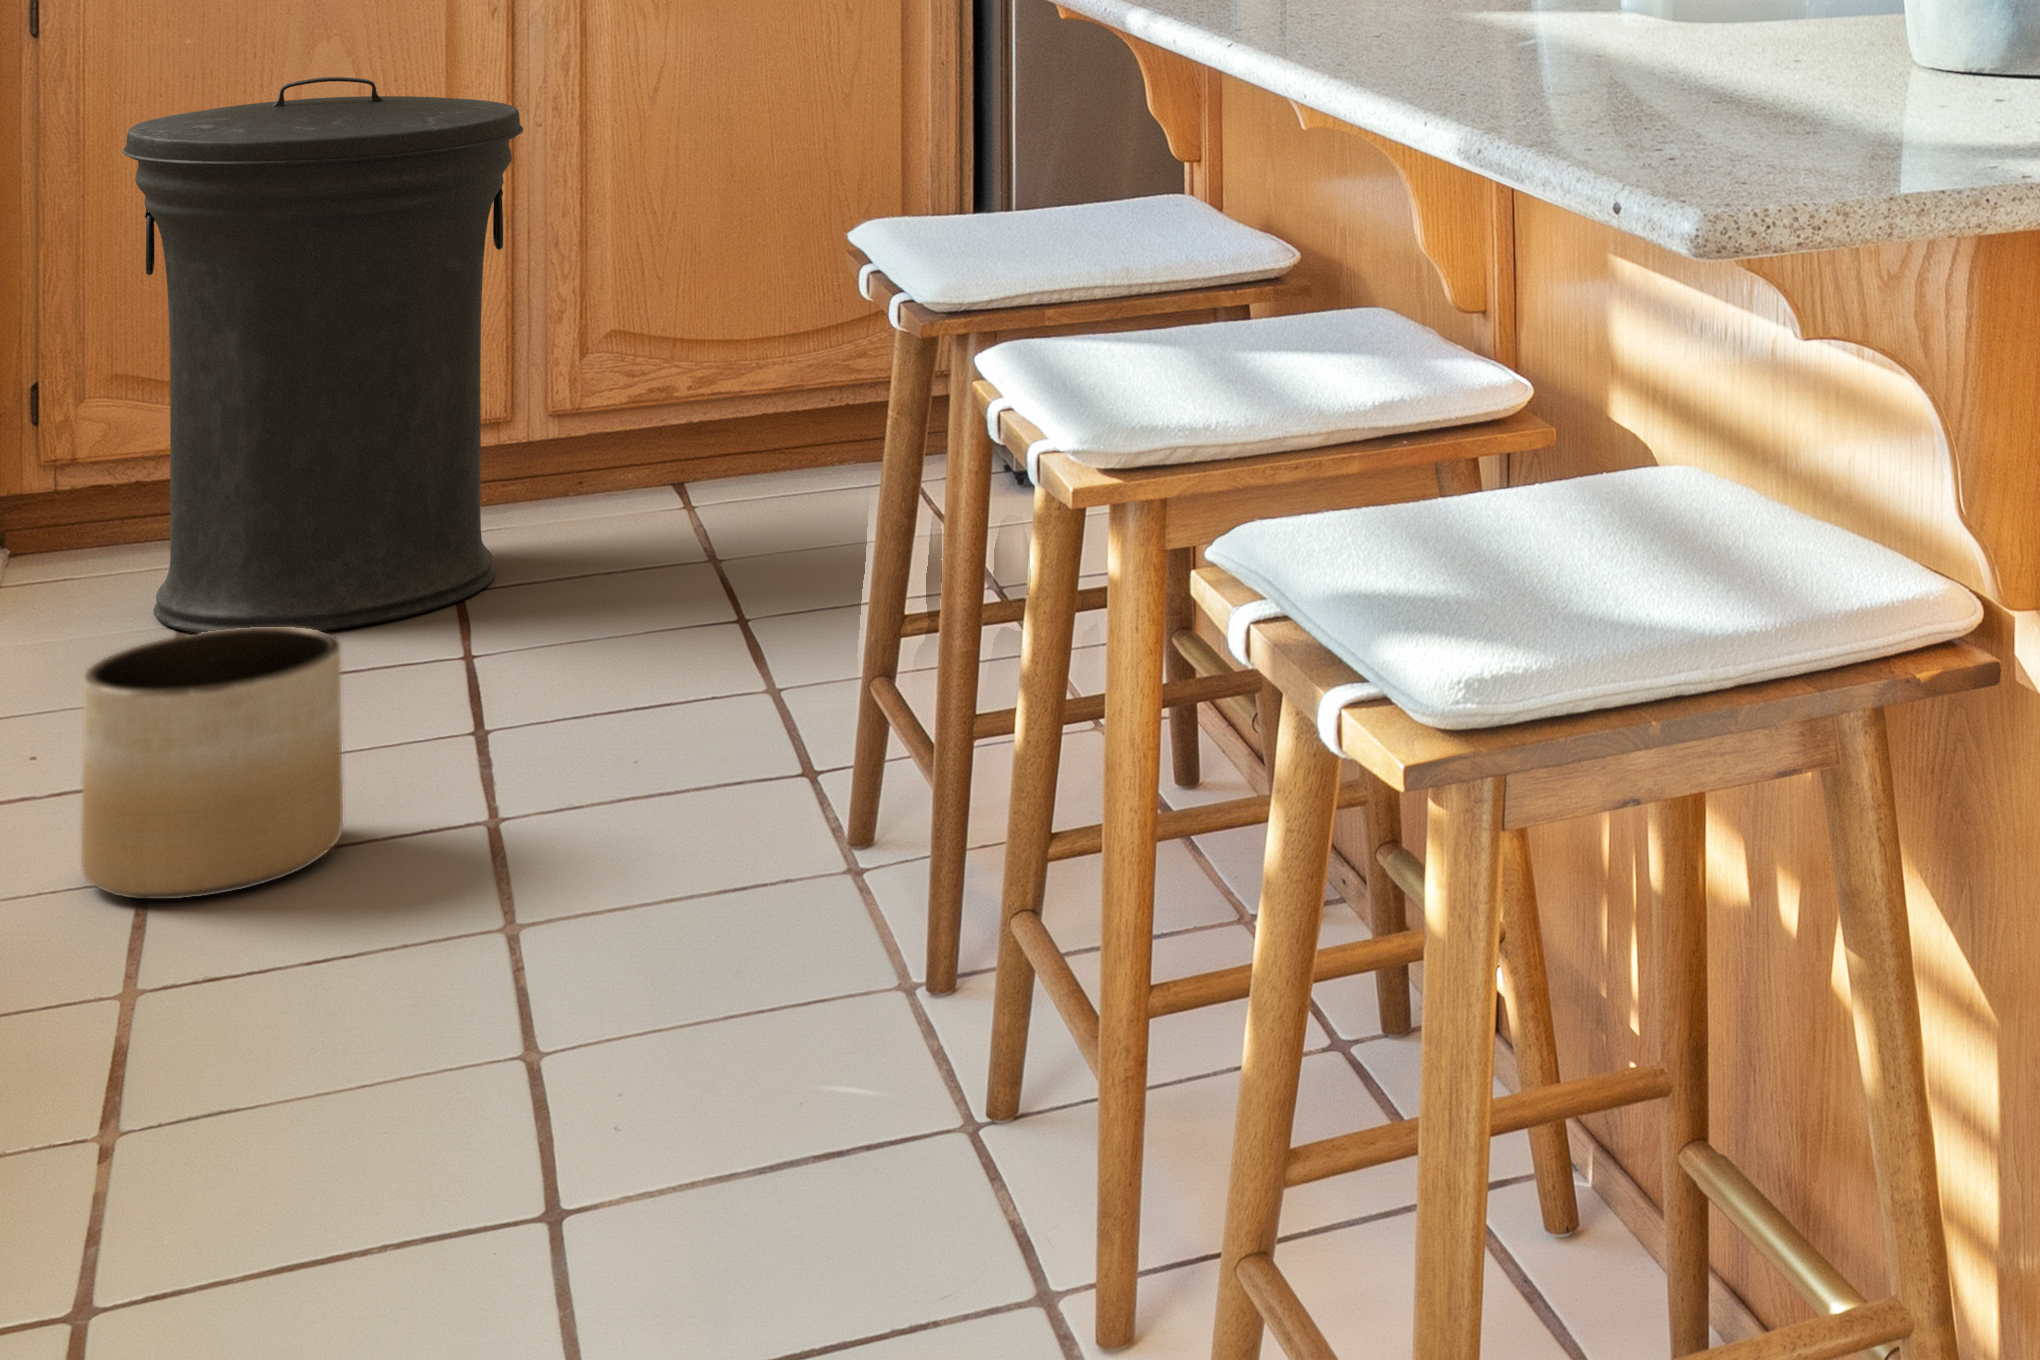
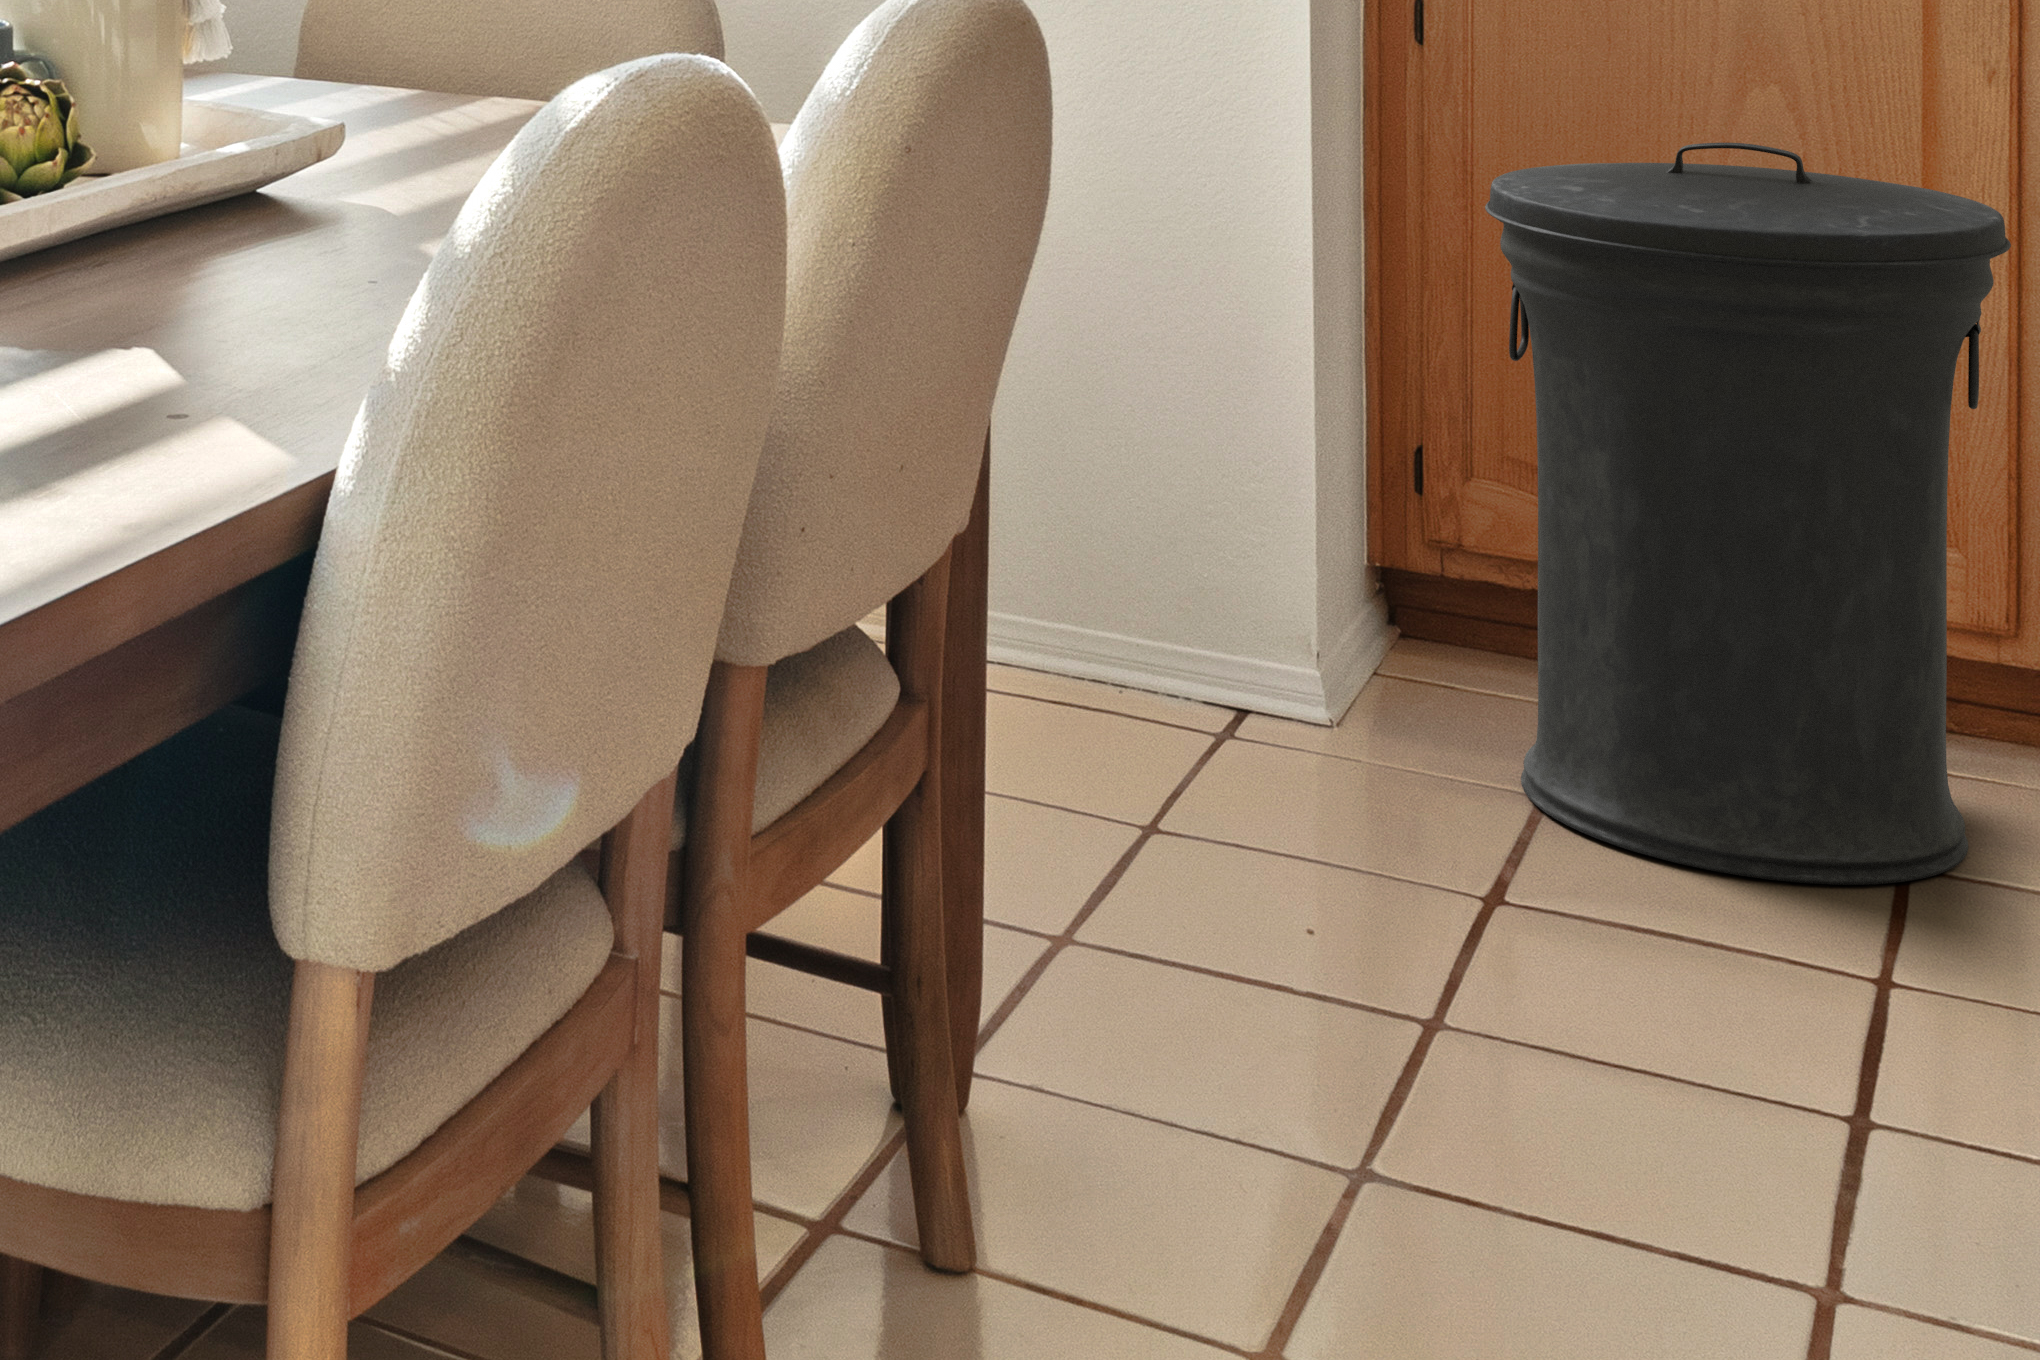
planter: present [81,627,343,899] -> none [1285,869,1614,1259]

